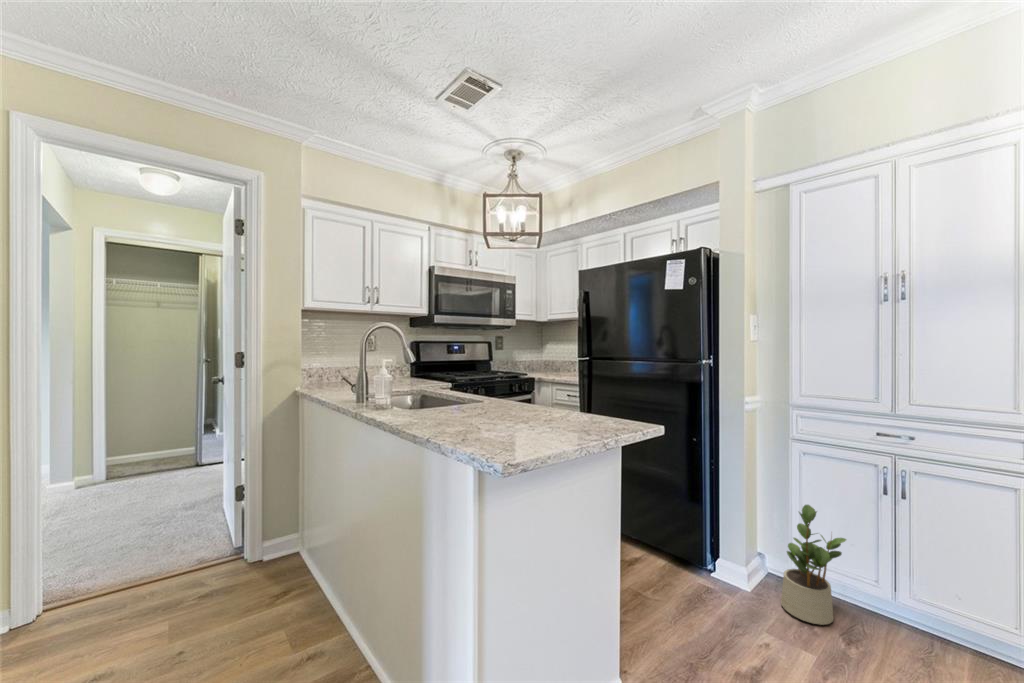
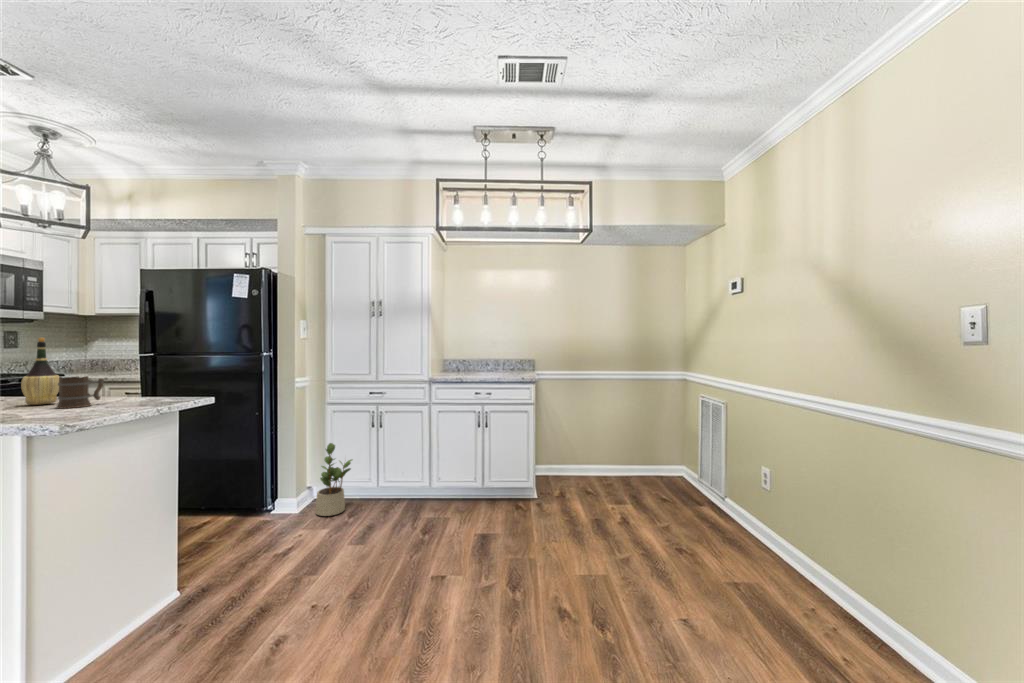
wine bottle: none [486,339,515,411] -> present [21,338,59,405]
mug: none [507,383,549,422] -> present [56,376,104,408]

